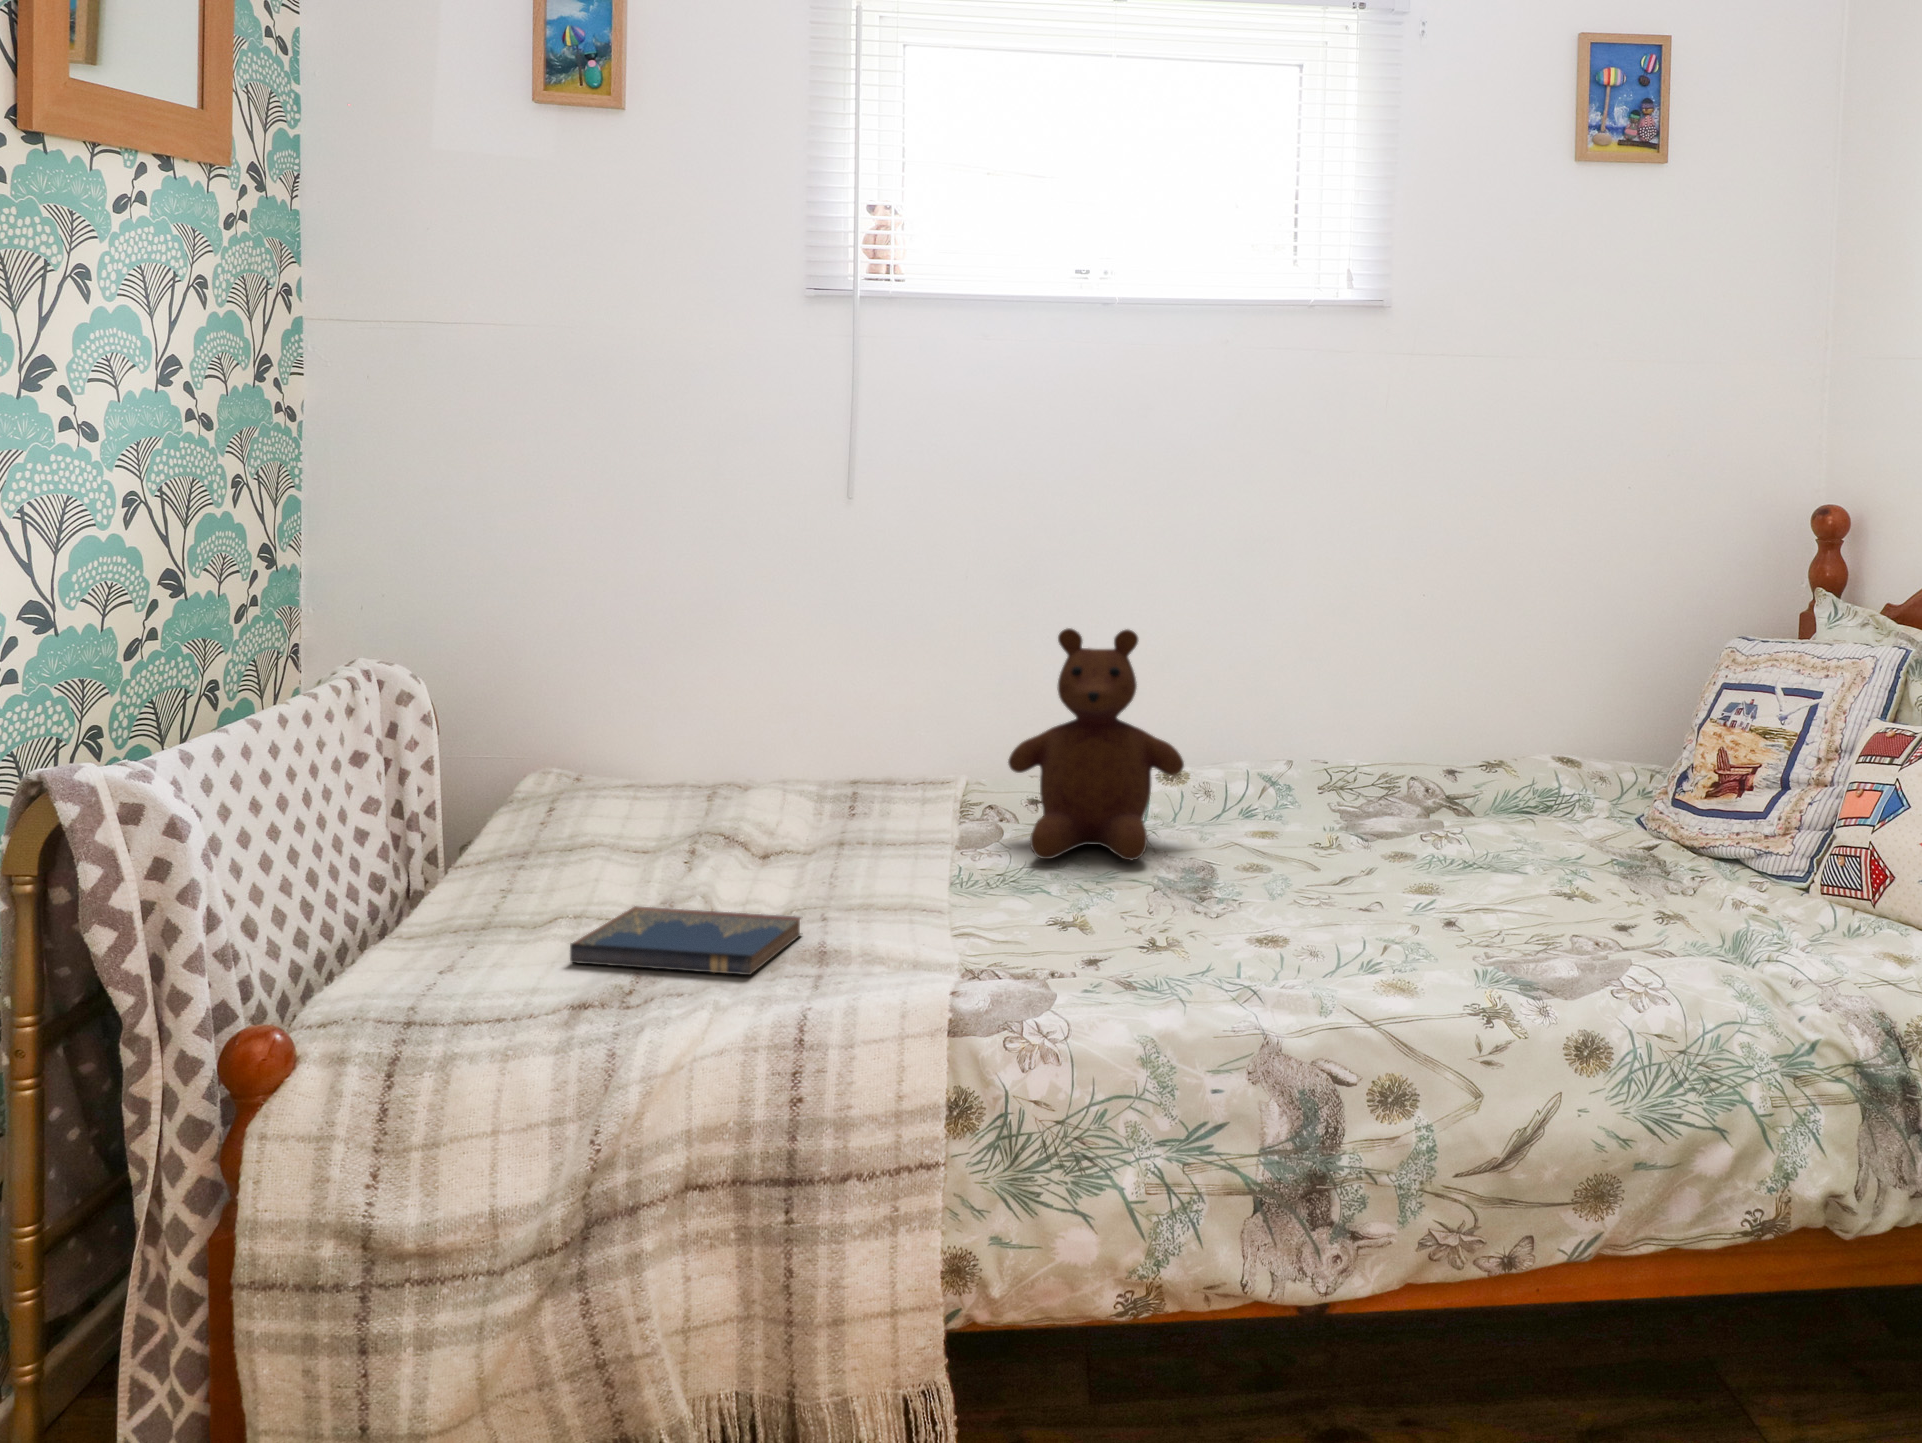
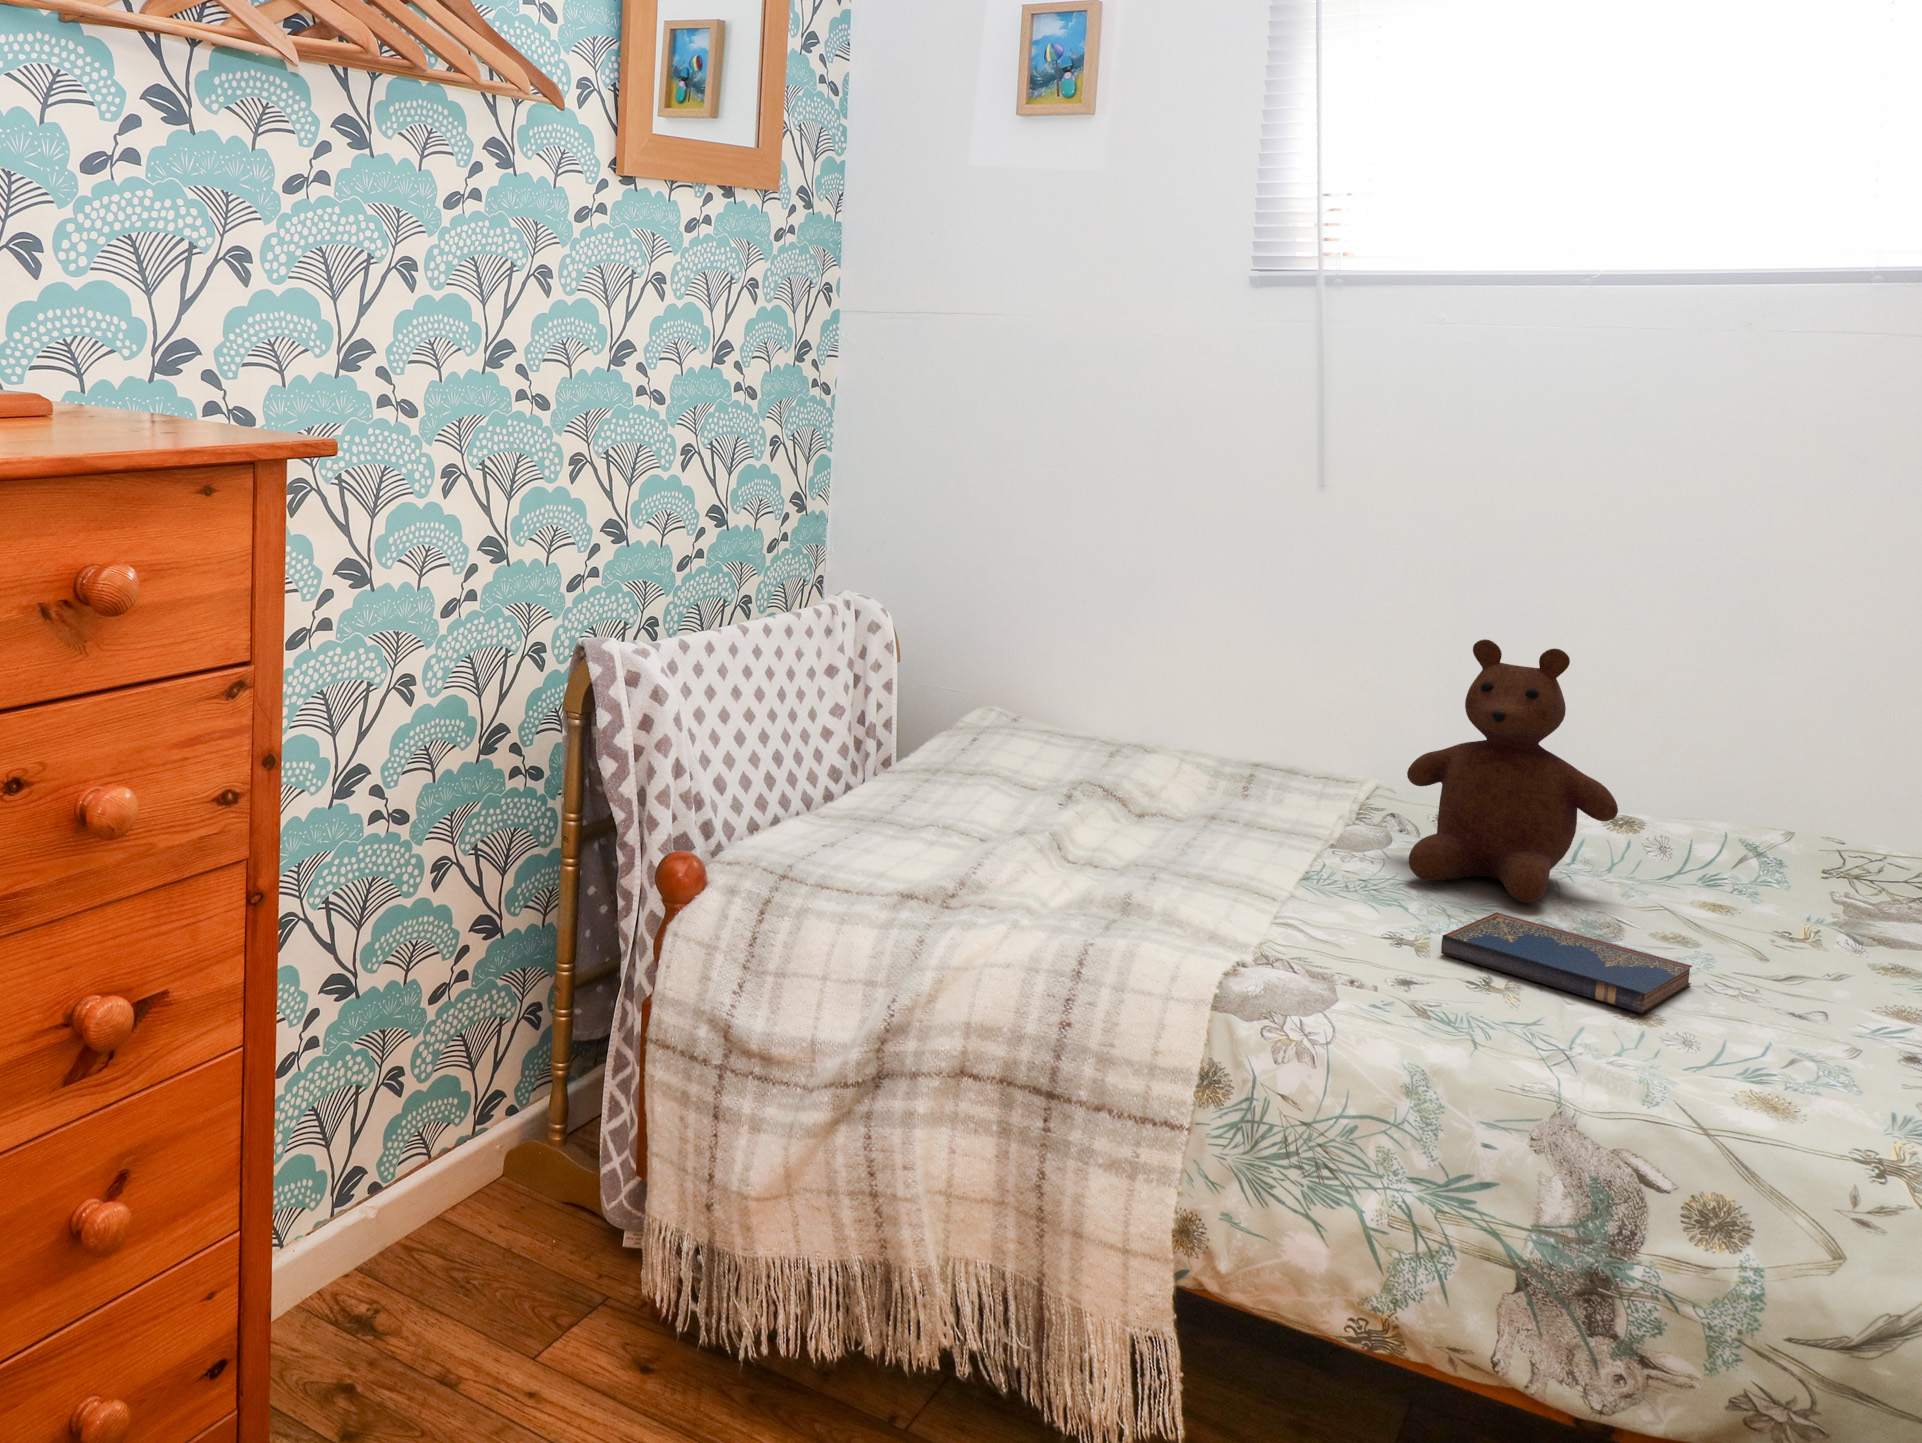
hardcover book: present [570,906,801,975] -> present [1441,912,1693,1013]

